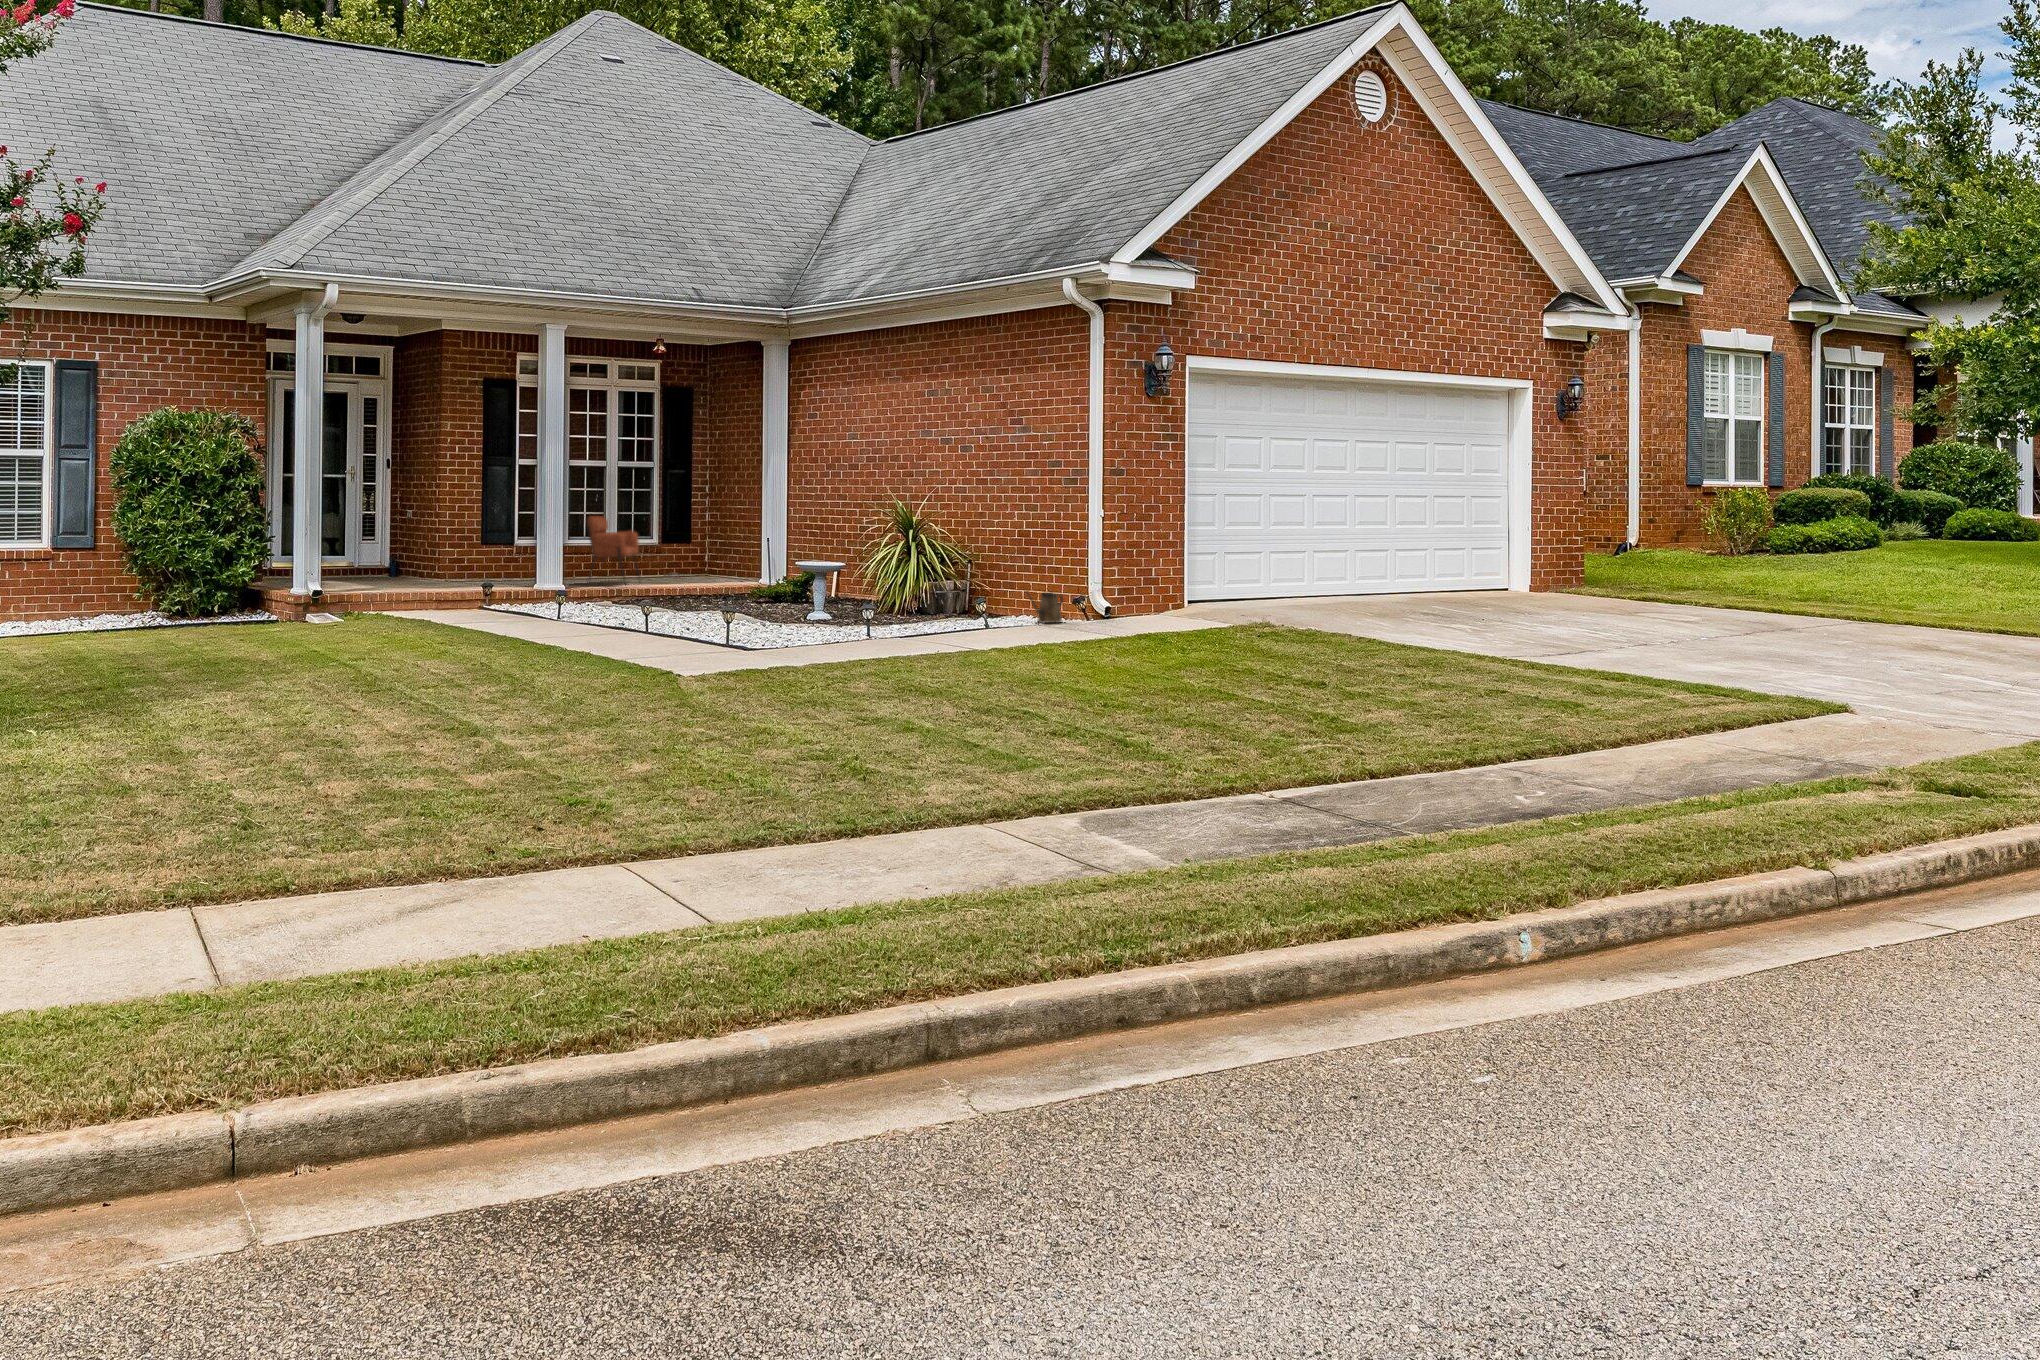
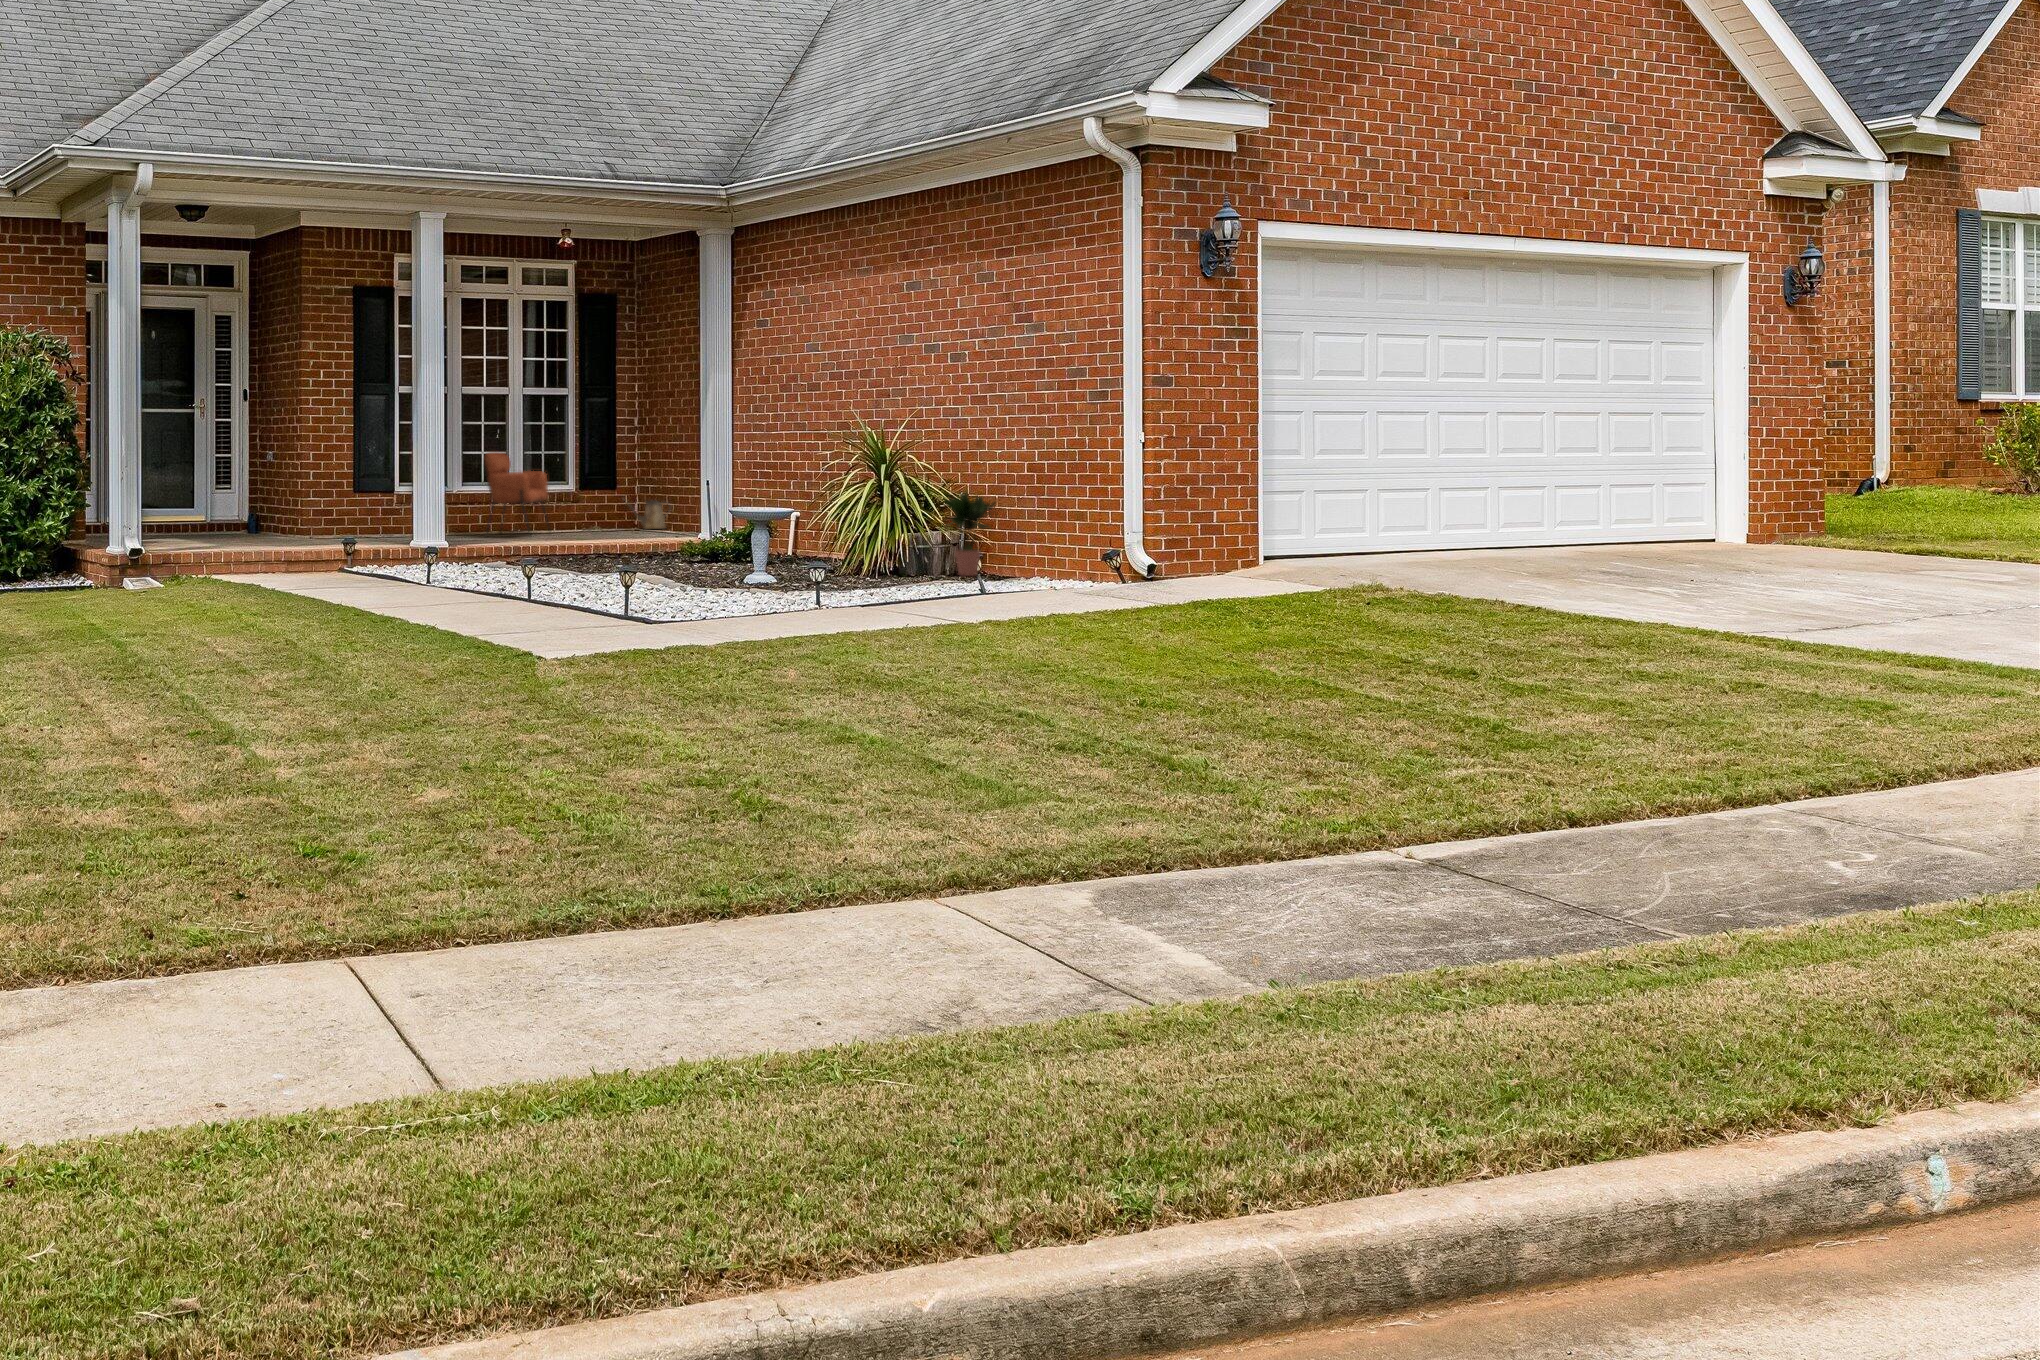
potted plant: none [959,550,1004,616] -> present [944,493,998,576]
watering can: present [1026,592,1063,623] -> present [630,500,665,529]

